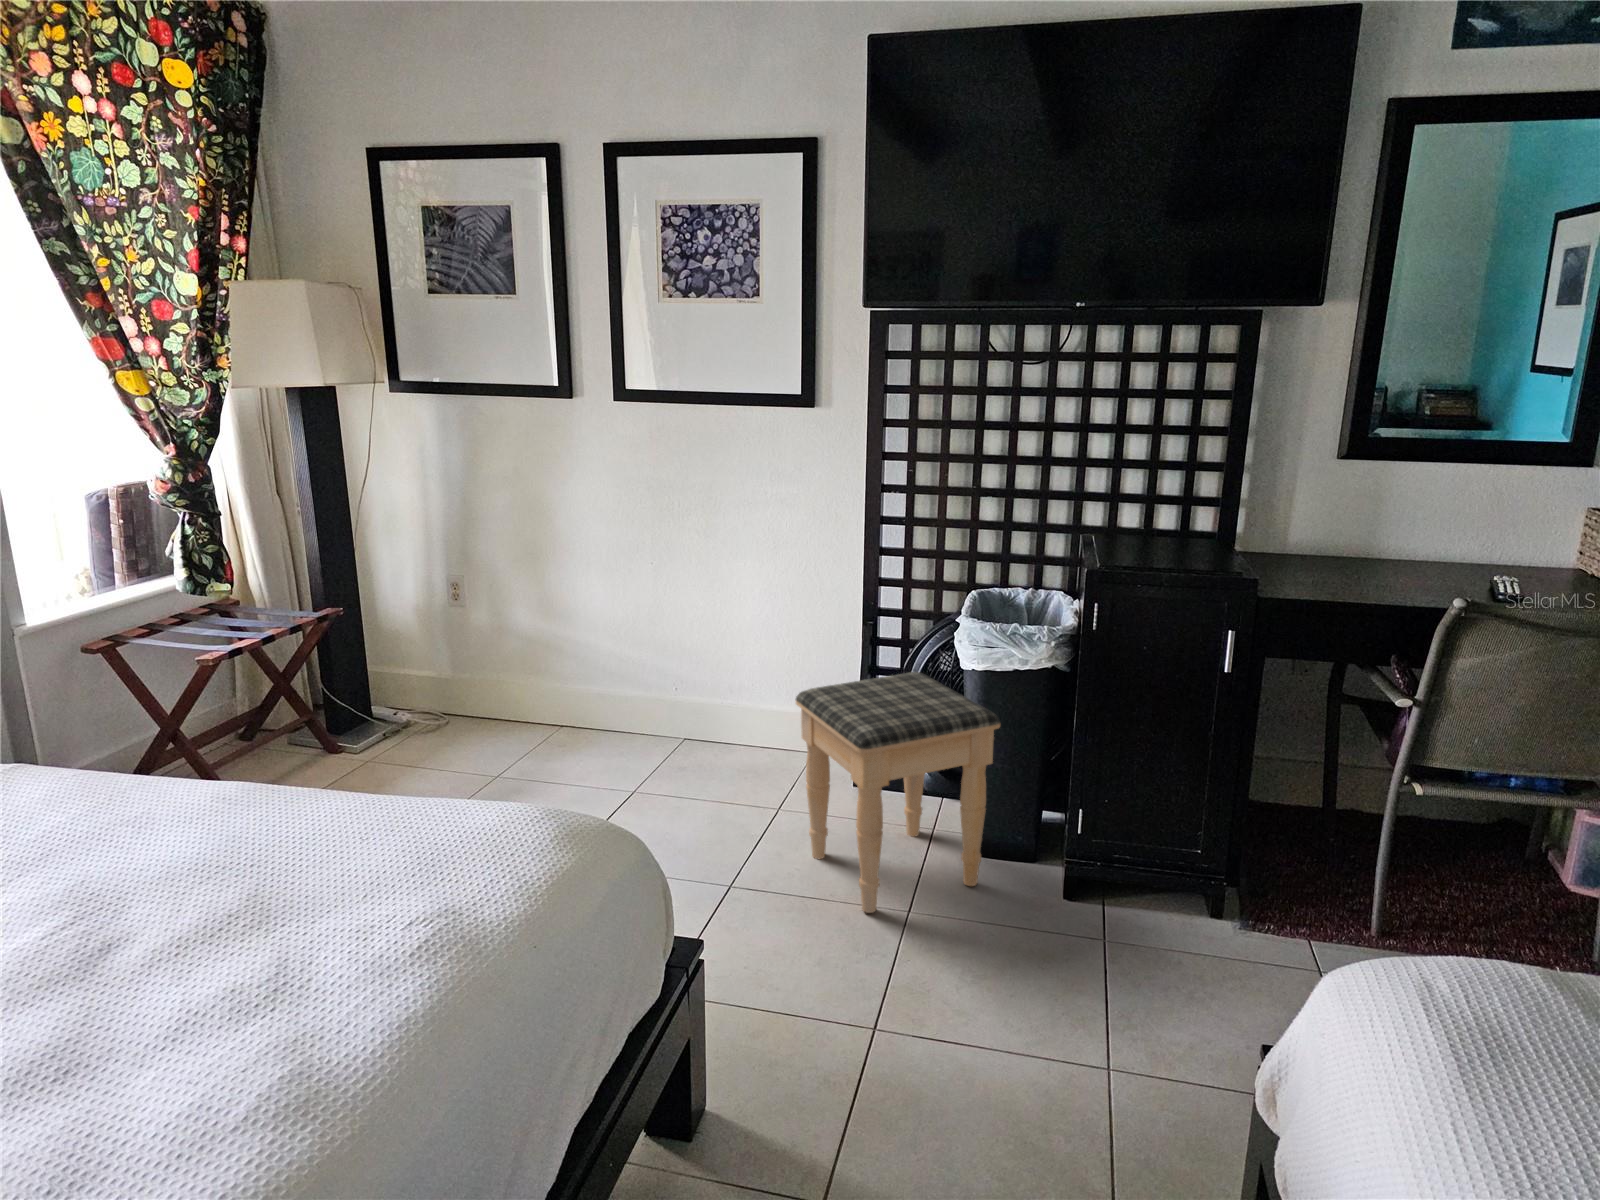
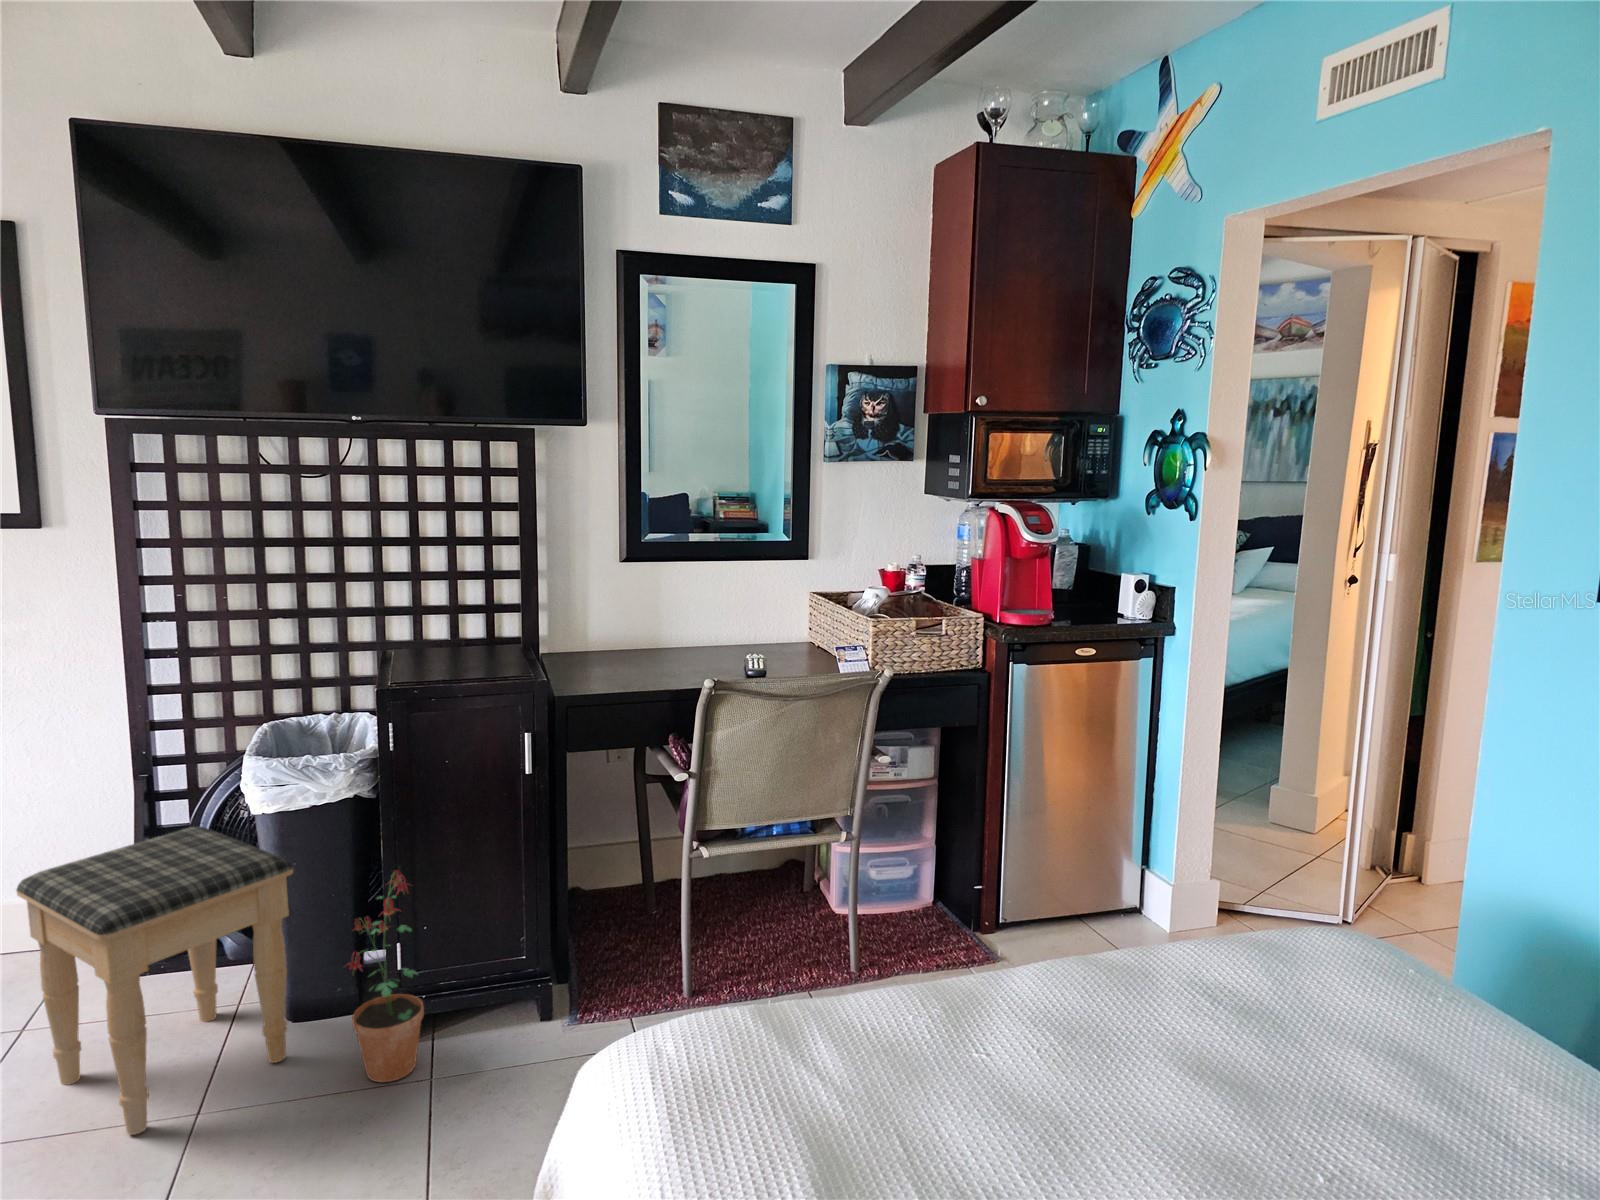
potted plant: none [1038,742,1106,932] -> present [348,871,424,1082]

